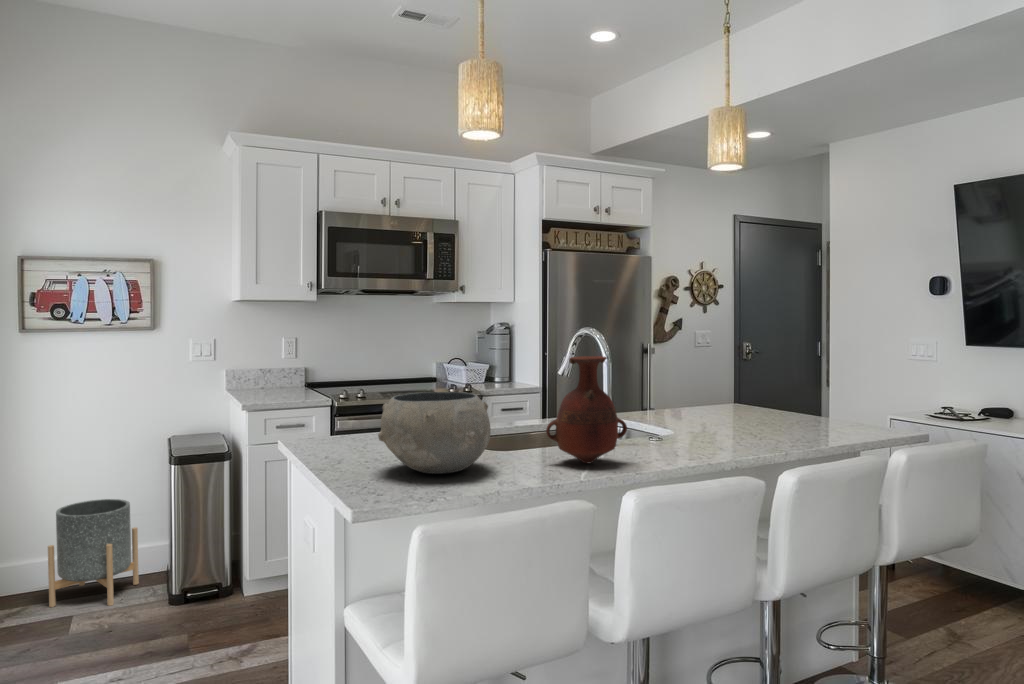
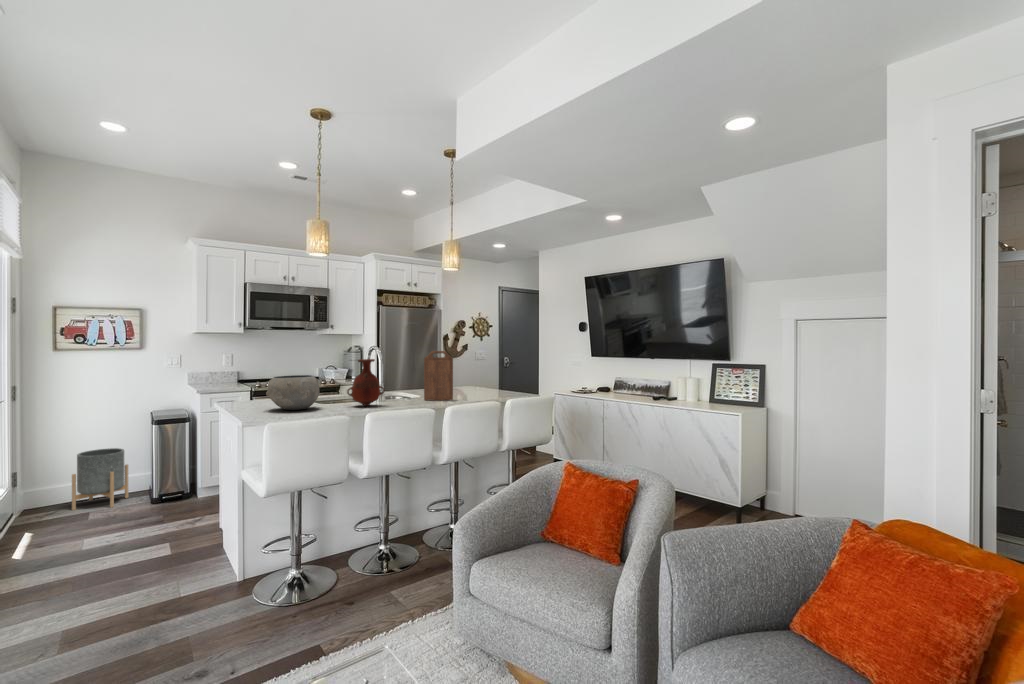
cutting board: none [695,337,762,447] -> present [424,351,453,400]

